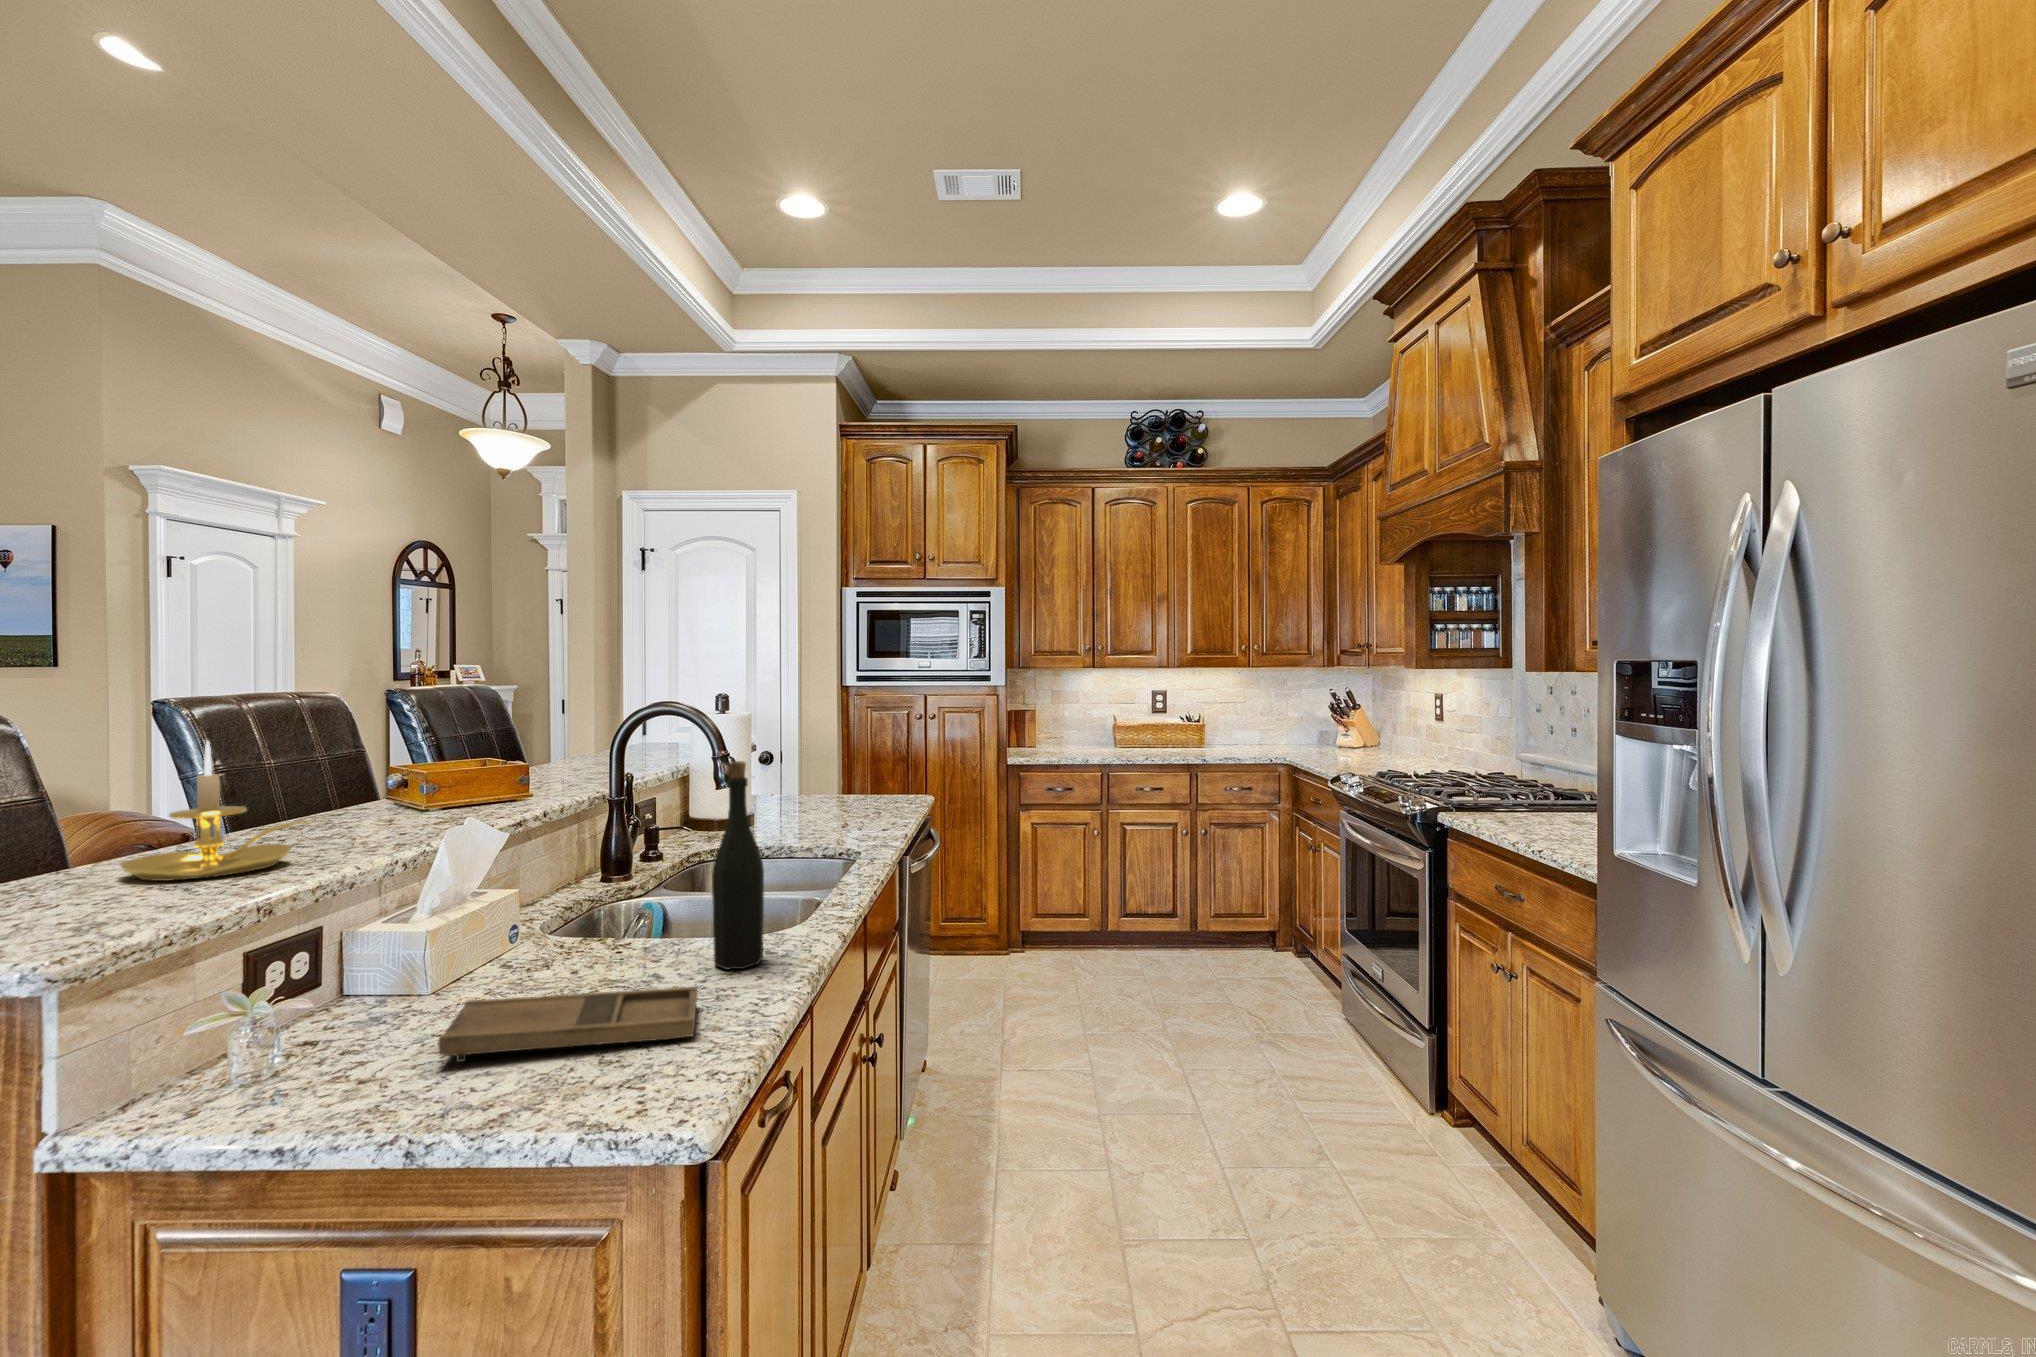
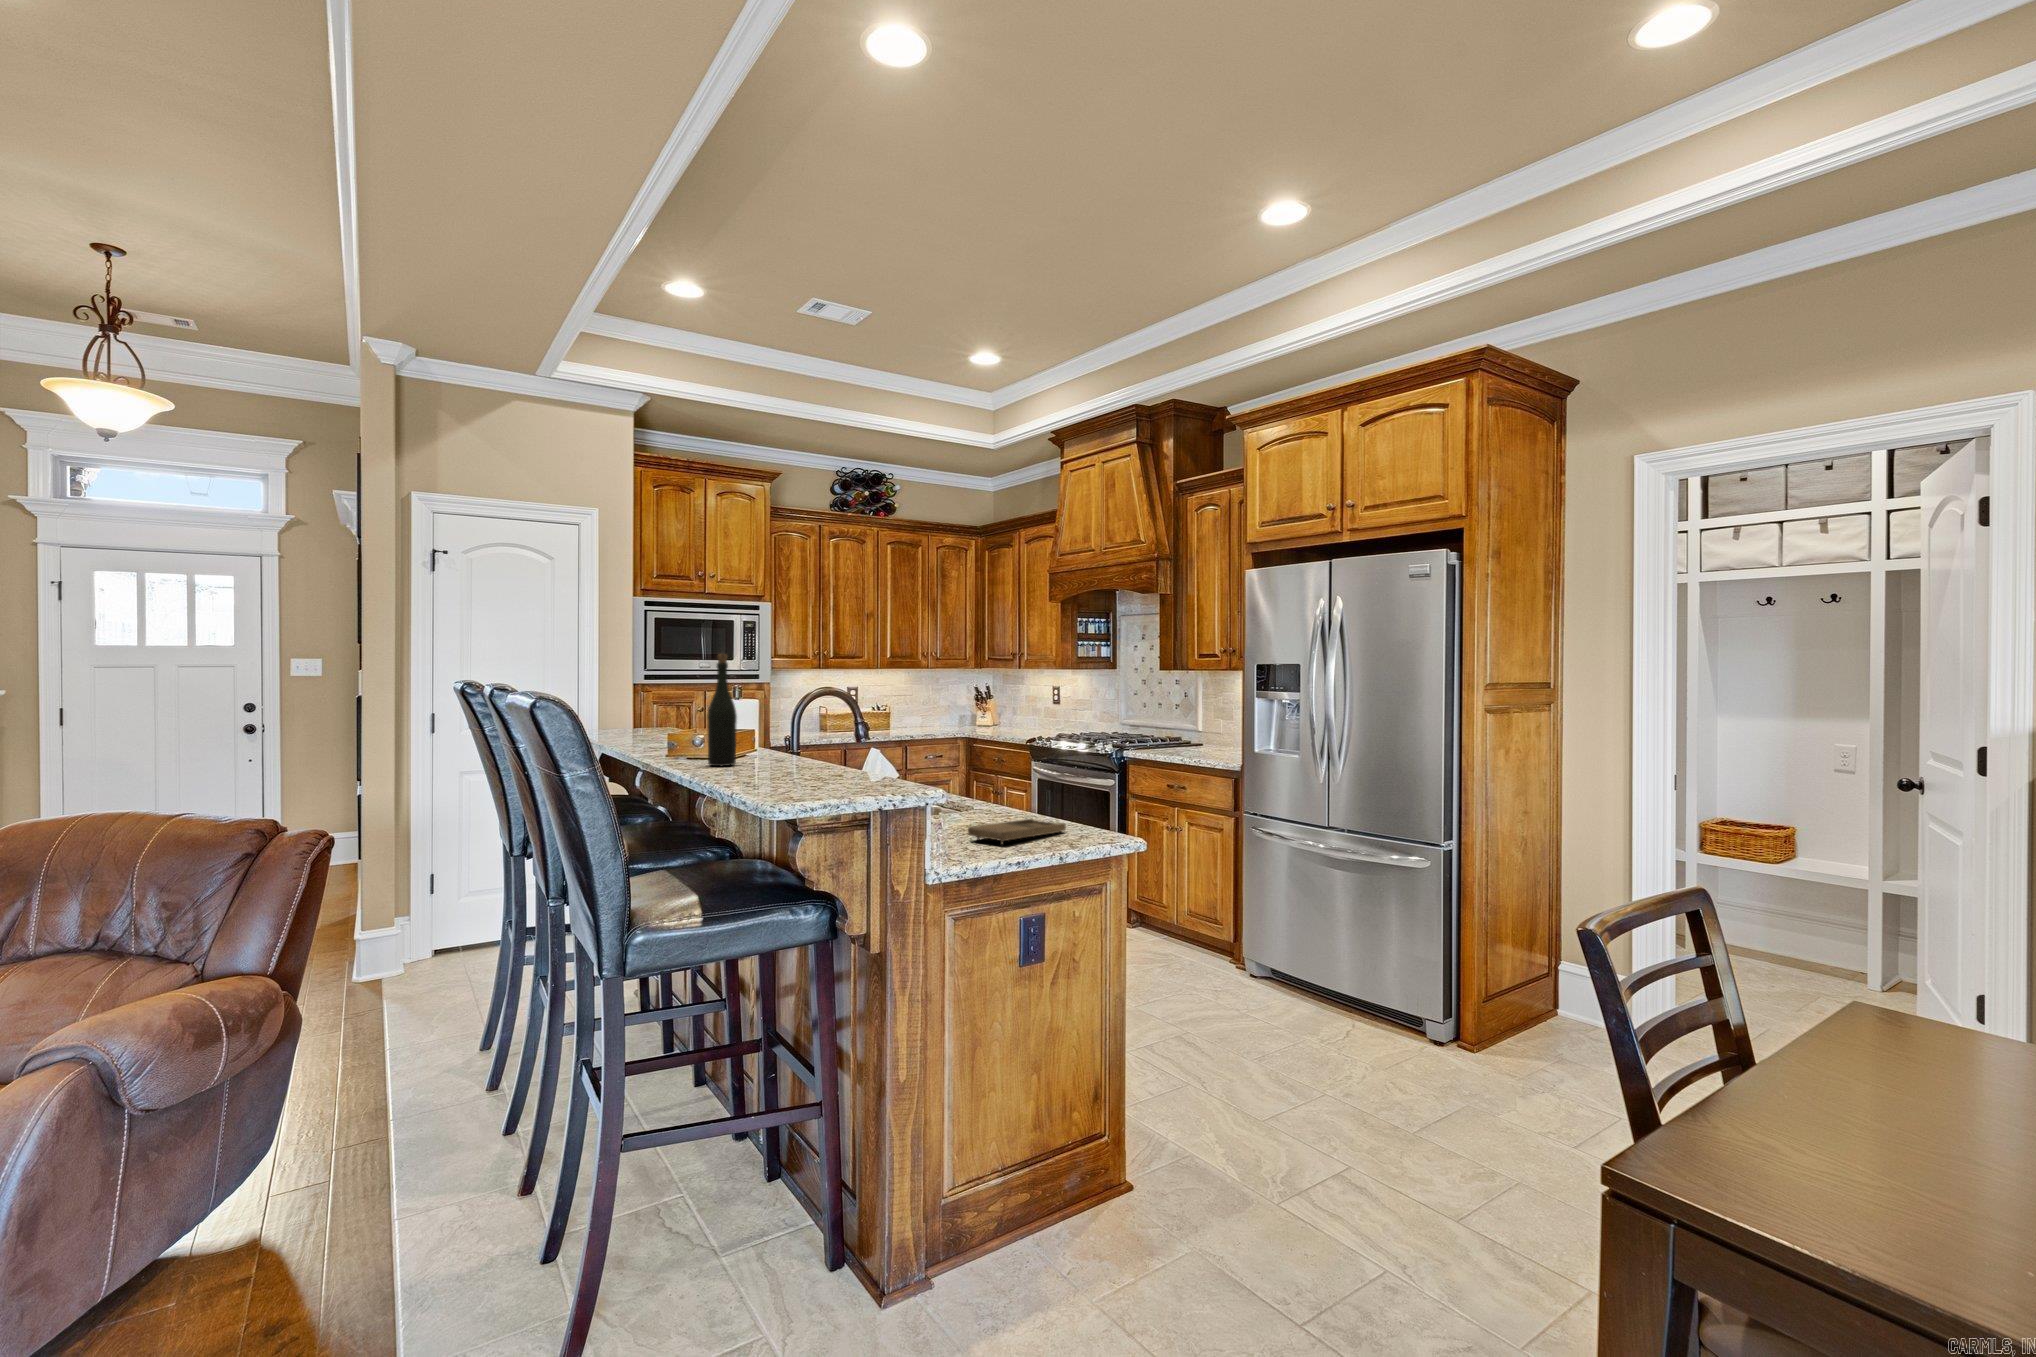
candle holder: present [120,741,313,881] -> none [753,705,821,783]
bottle: present [712,761,764,969] -> present [707,654,737,766]

